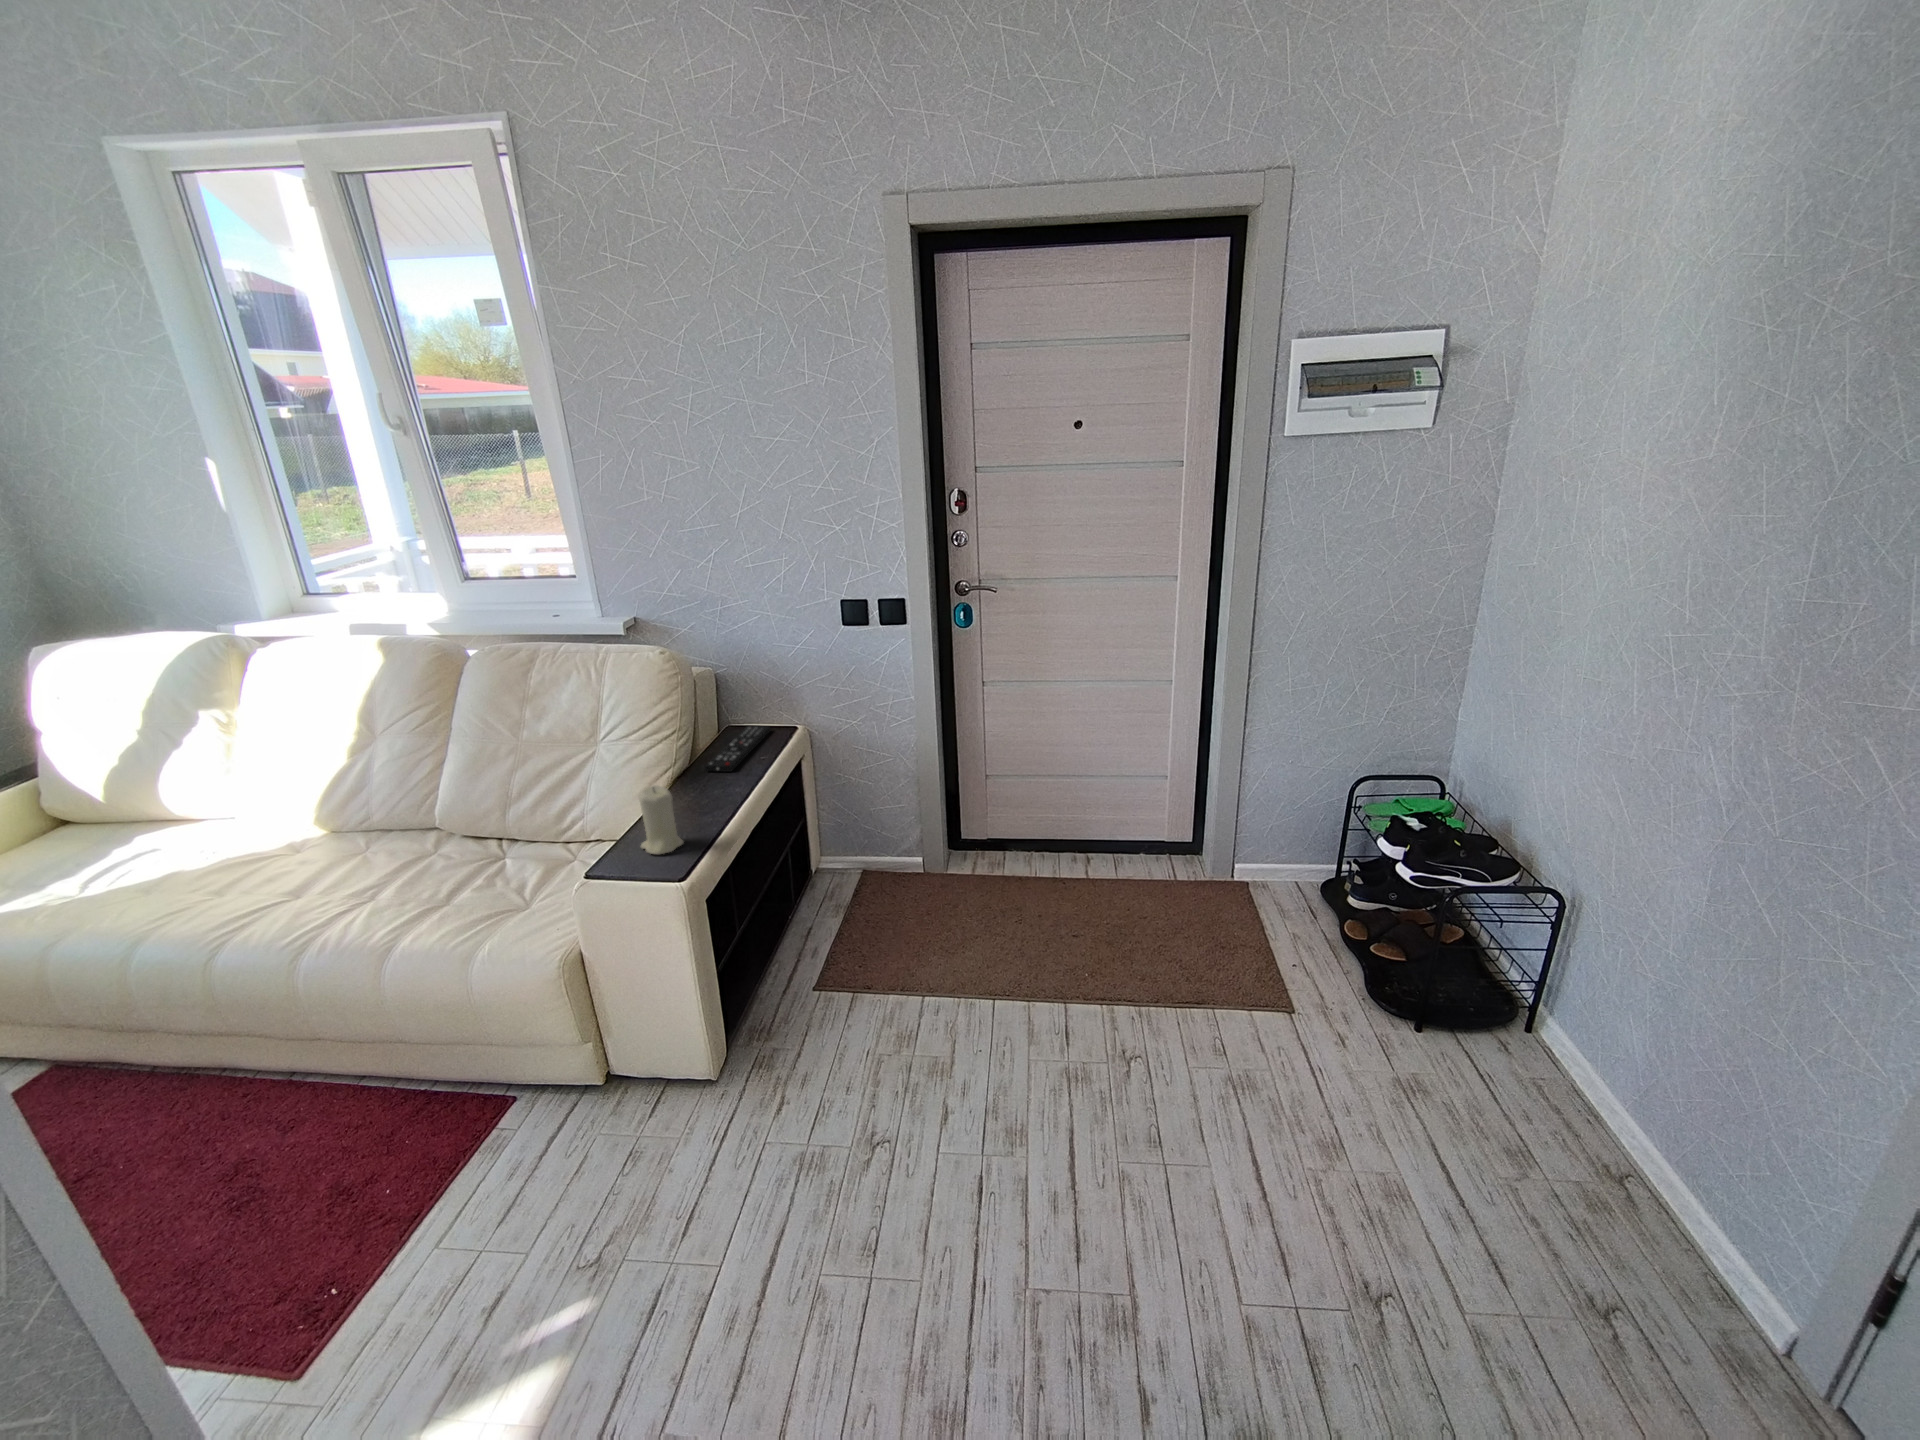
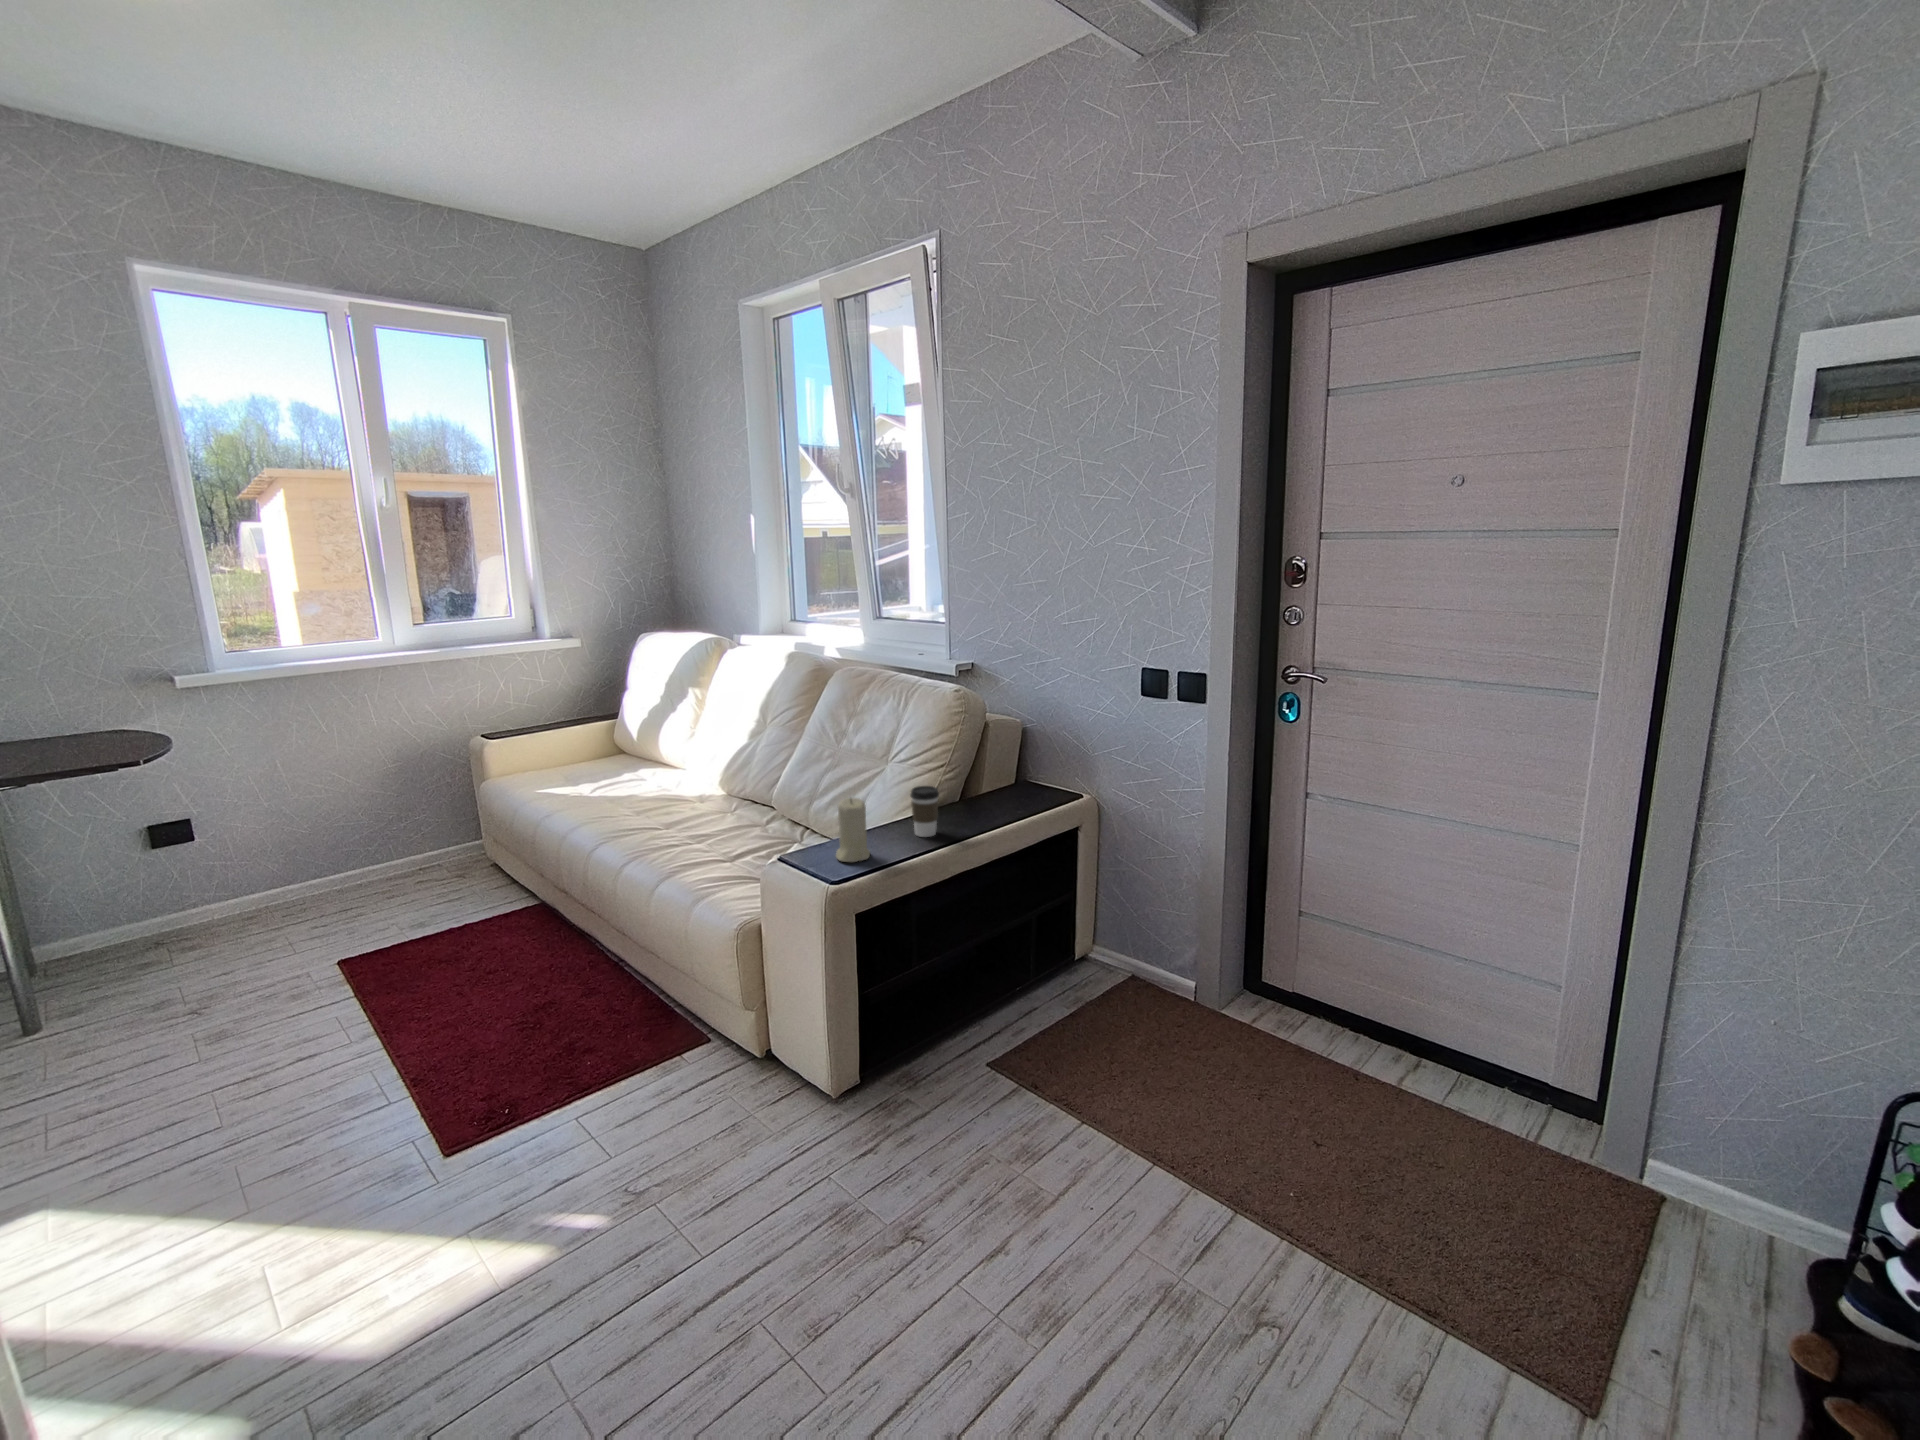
remote control: present [705,726,771,772] -> none [954,782,1047,816]
coffee cup: none [686,753,719,806] -> present [910,786,939,837]

